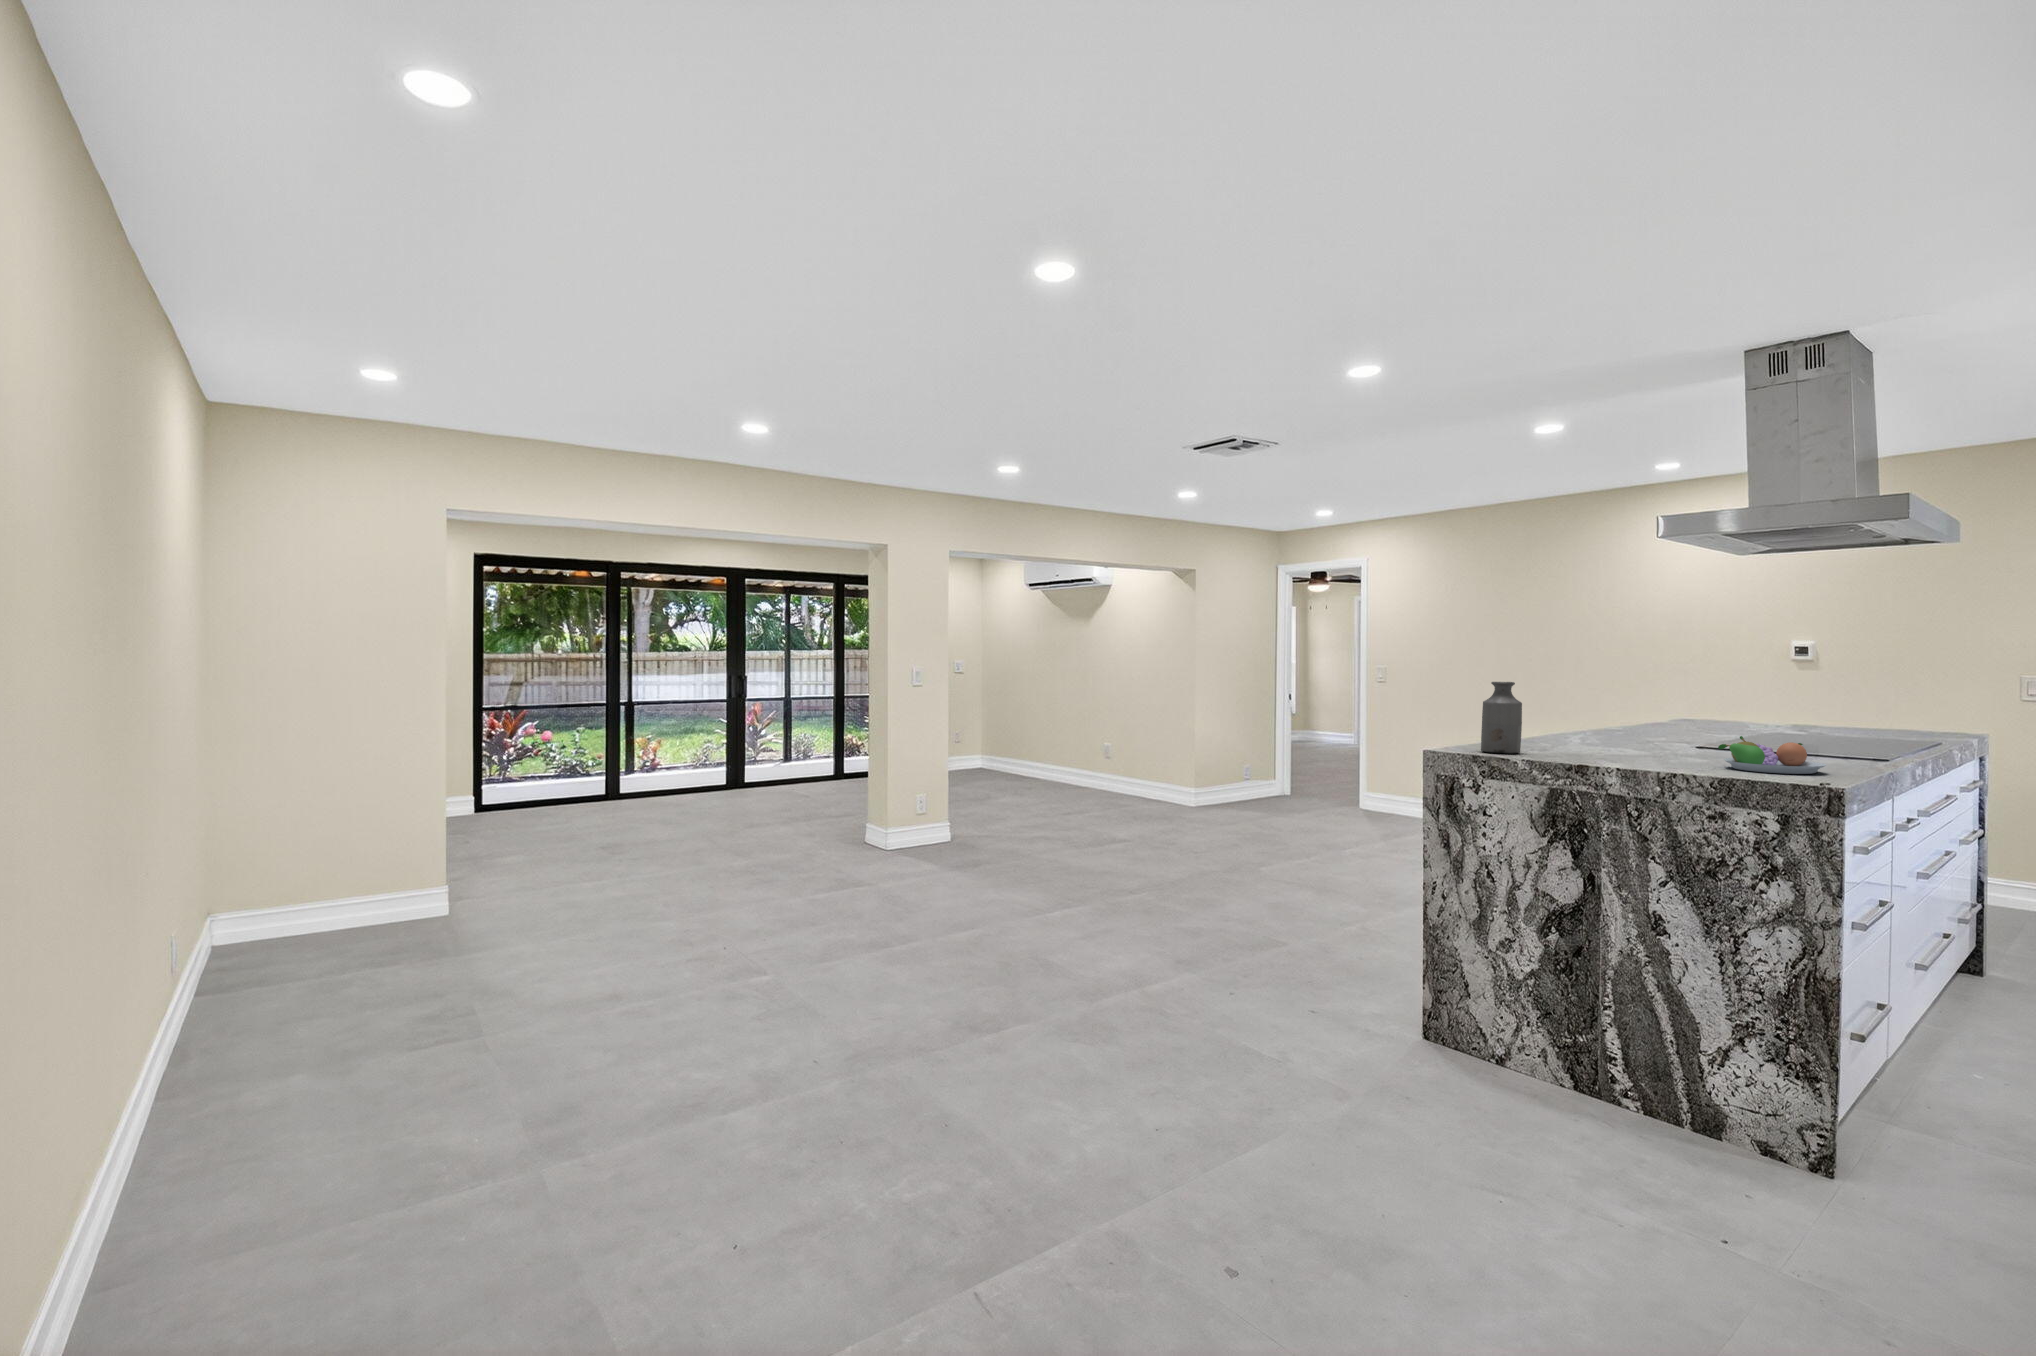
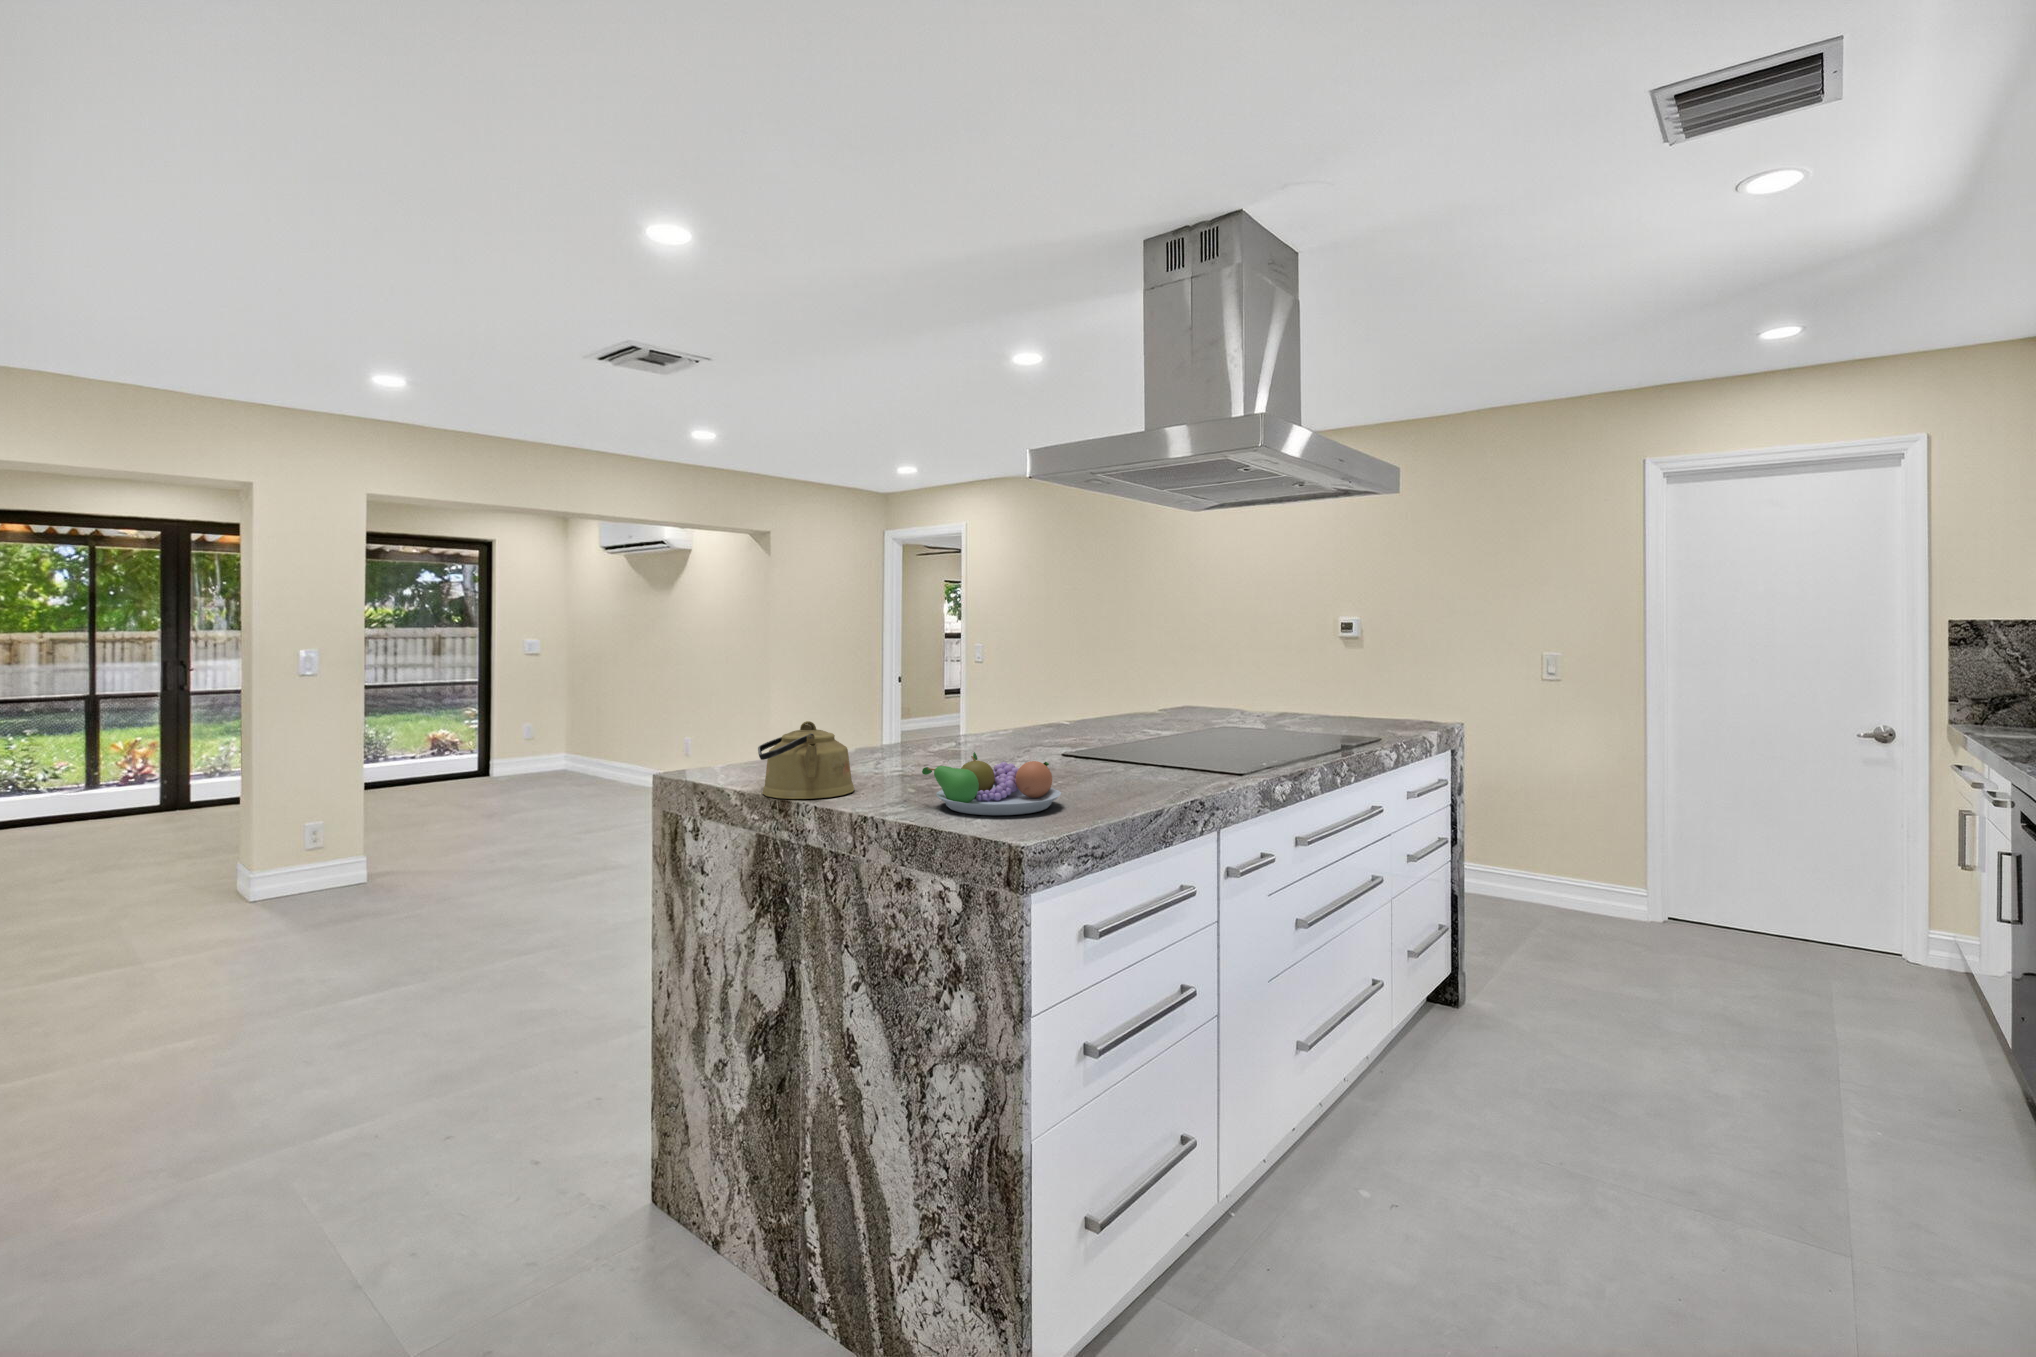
bottle: present [1481,682,1522,754] -> none [698,670,754,779]
kettle: none [1560,715,1638,764] -> present [758,721,854,799]

